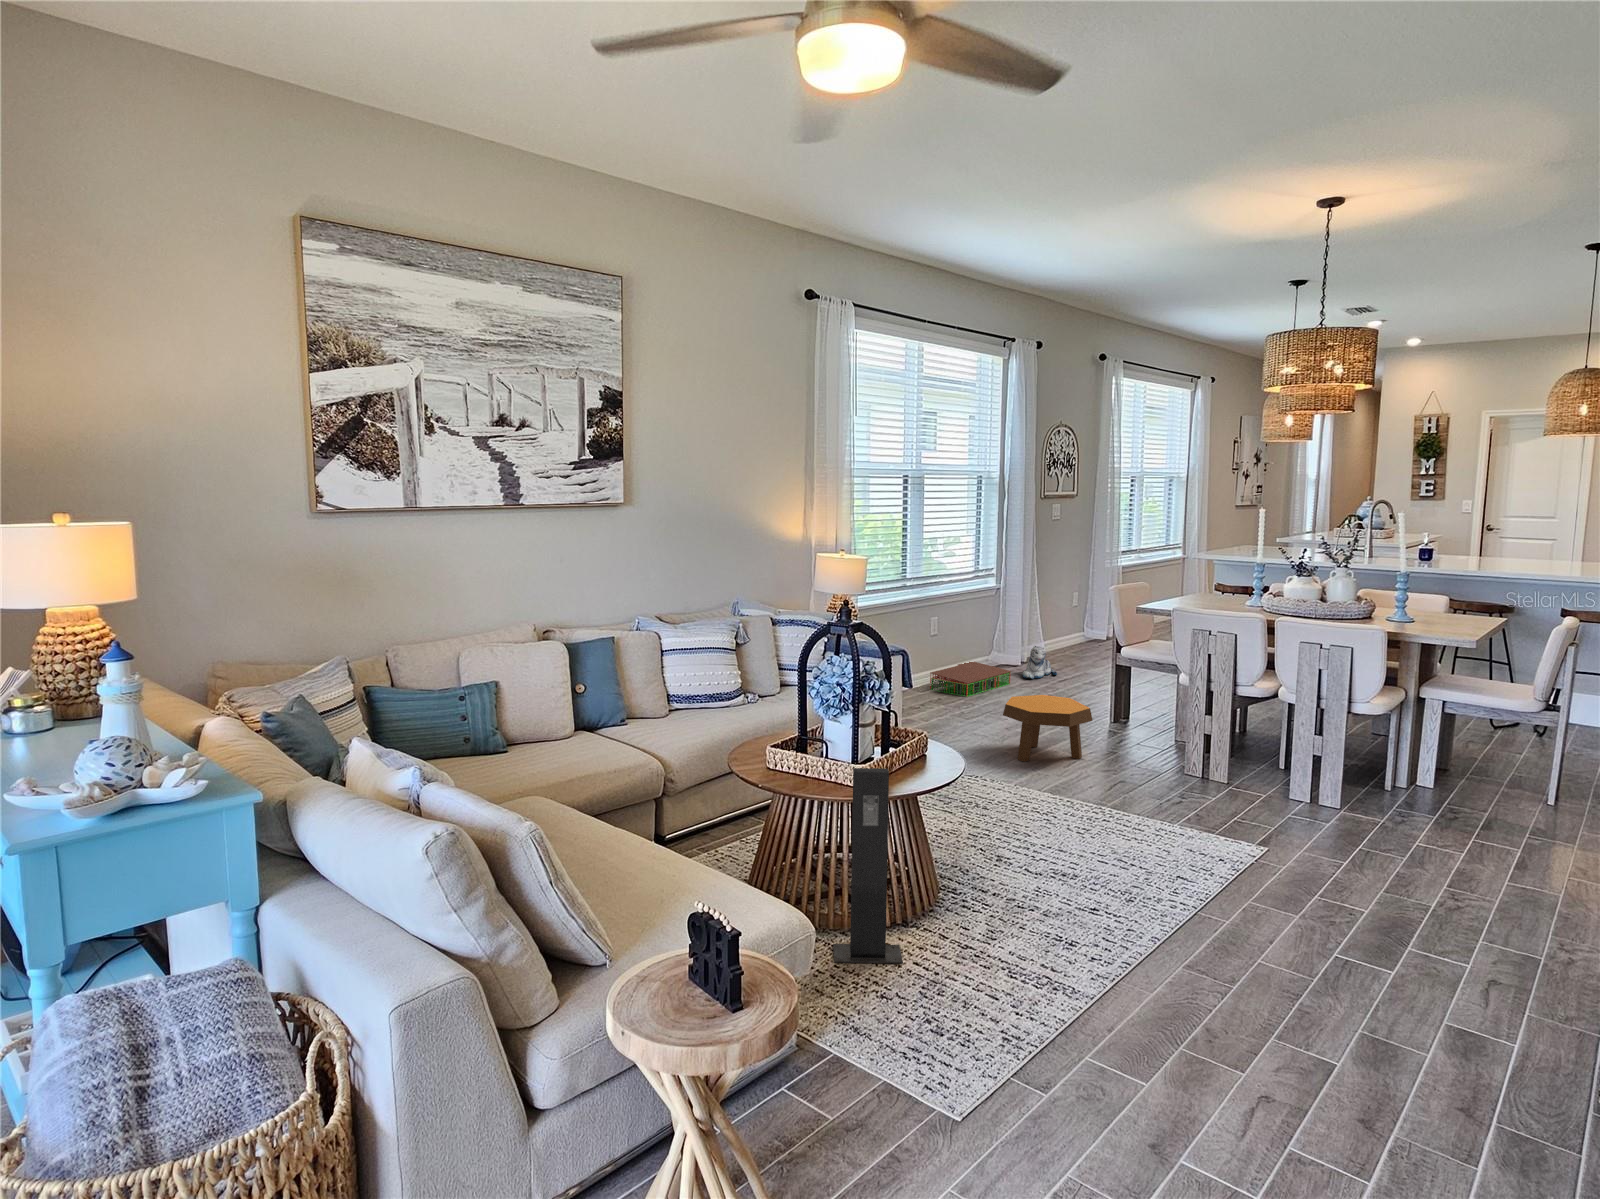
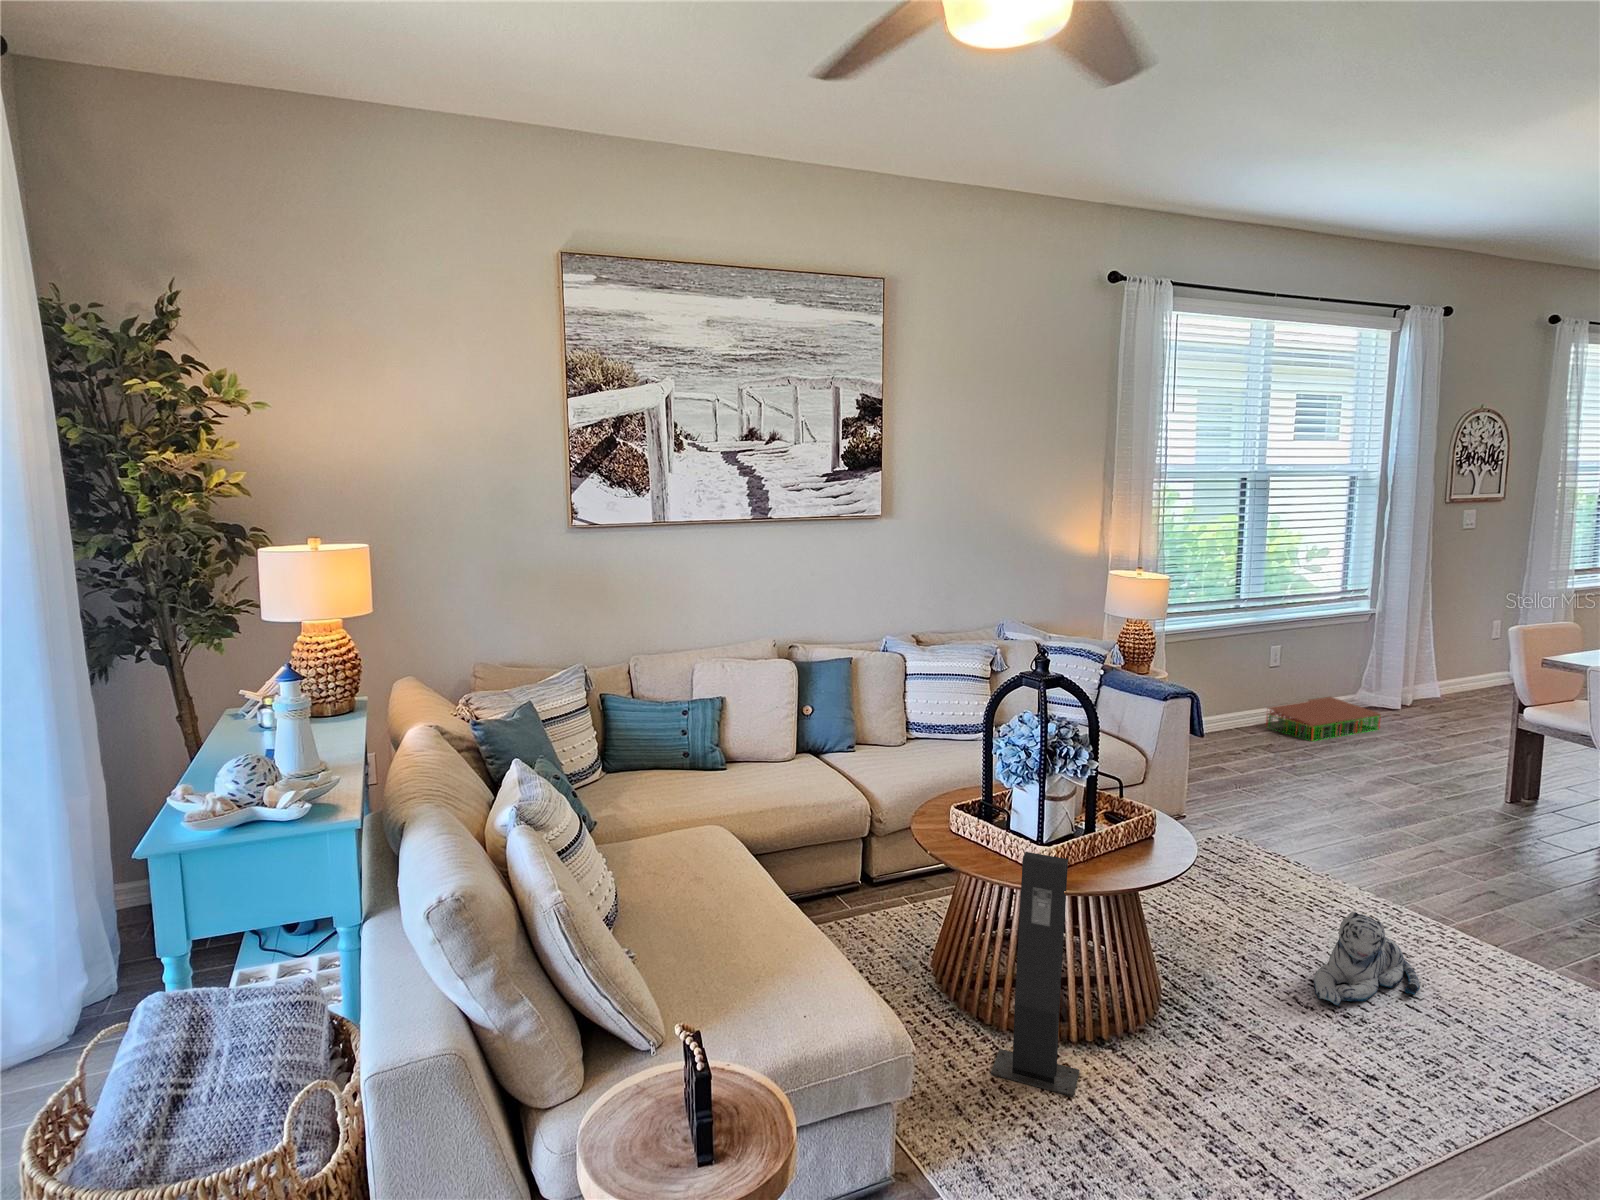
plush toy: present [1023,646,1057,679] -> present [1314,912,1420,1006]
footstool: present [1003,695,1092,762] -> none [1332,755,1463,848]

